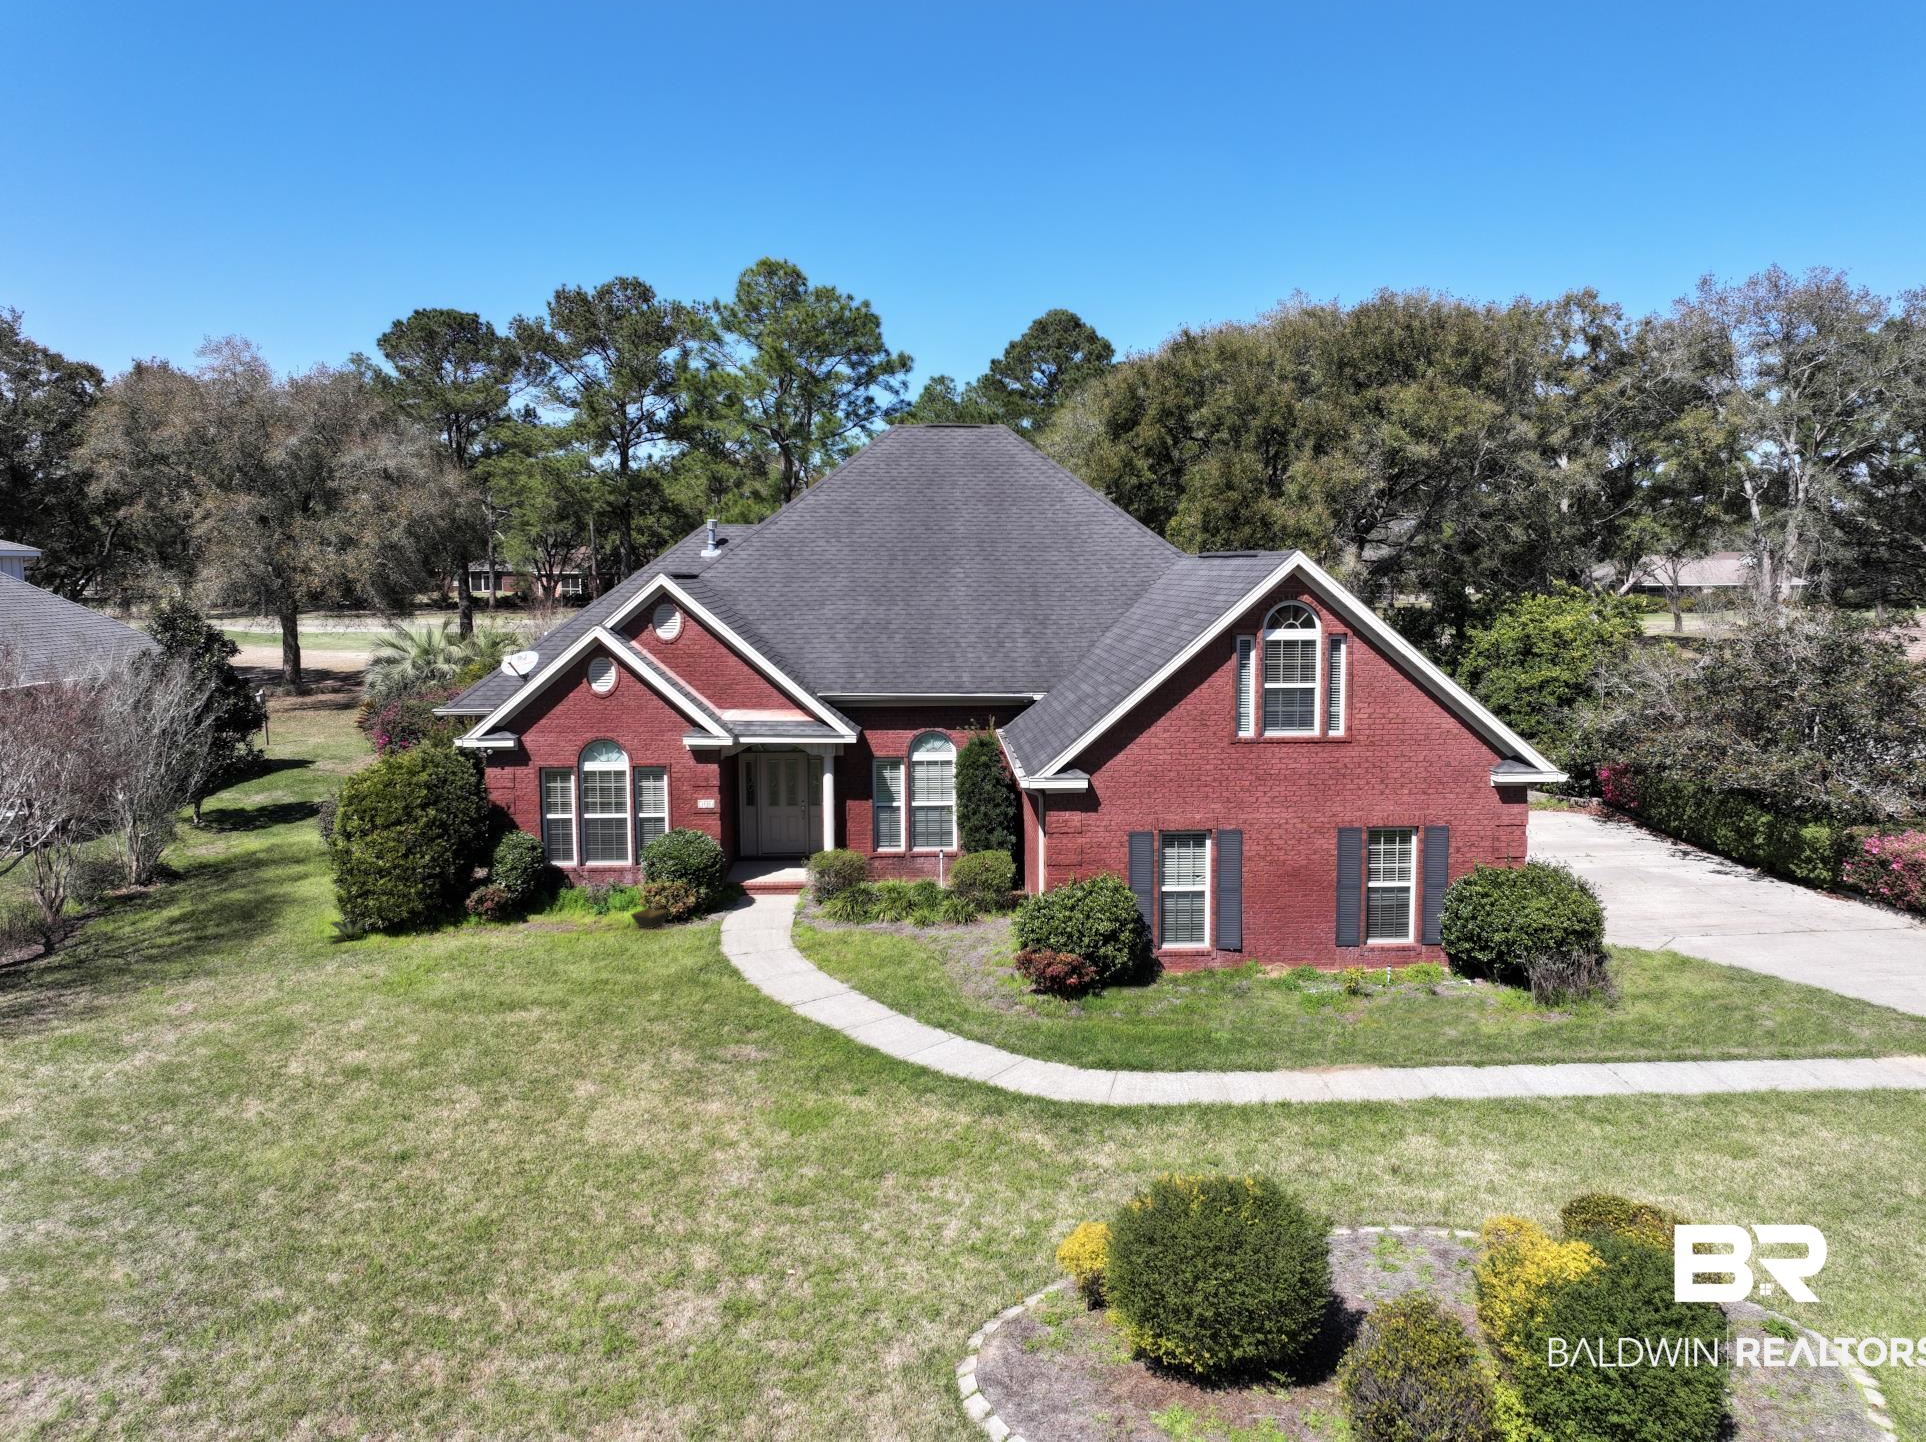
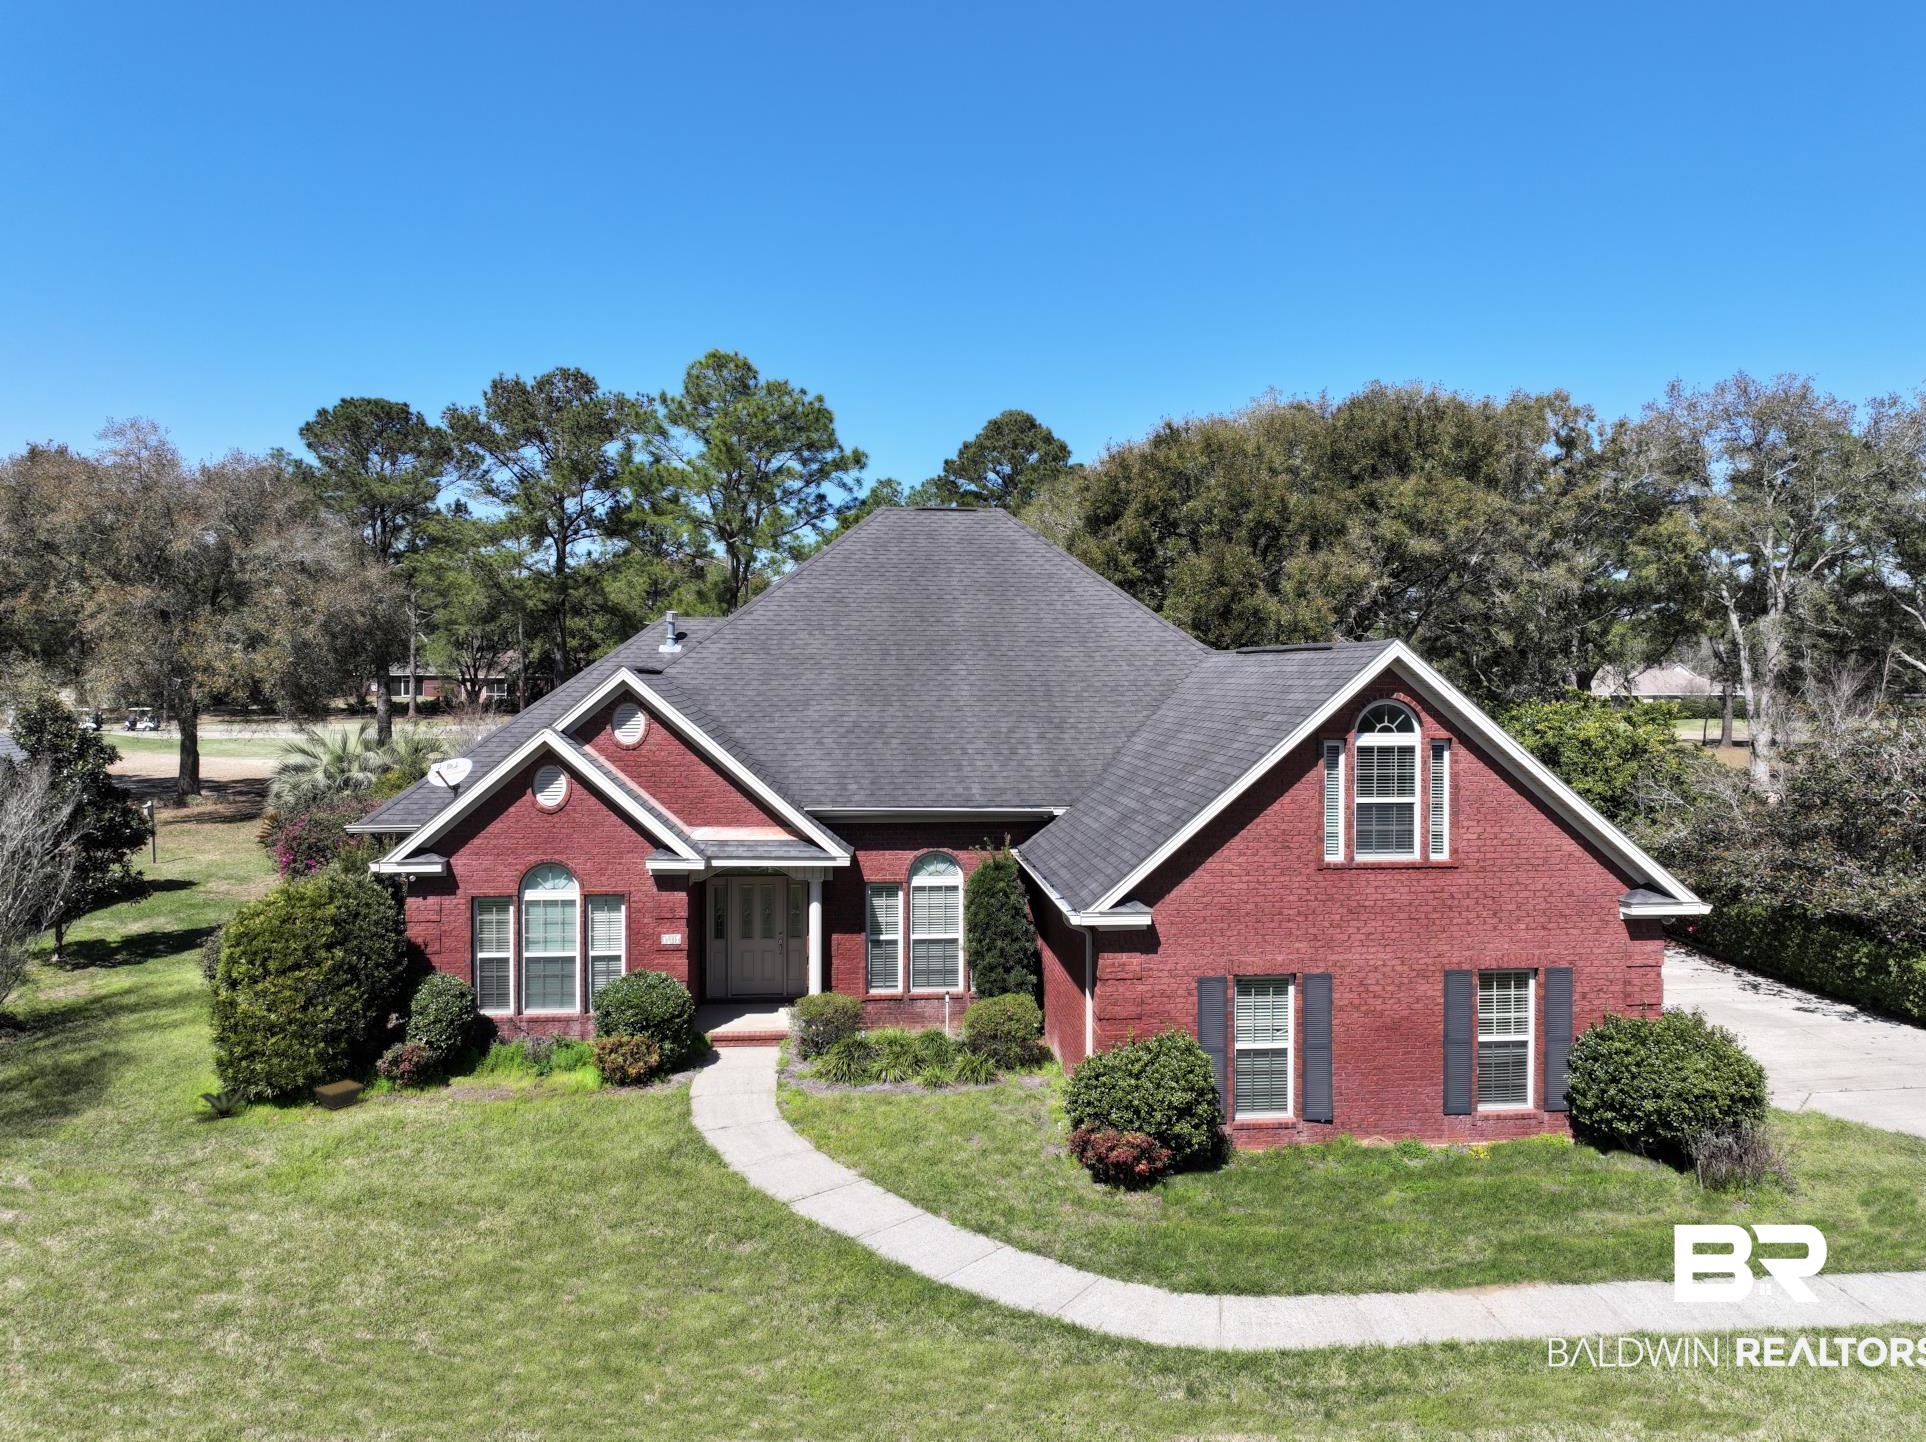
basket: present [631,908,668,929] -> present [314,1080,364,1110]

